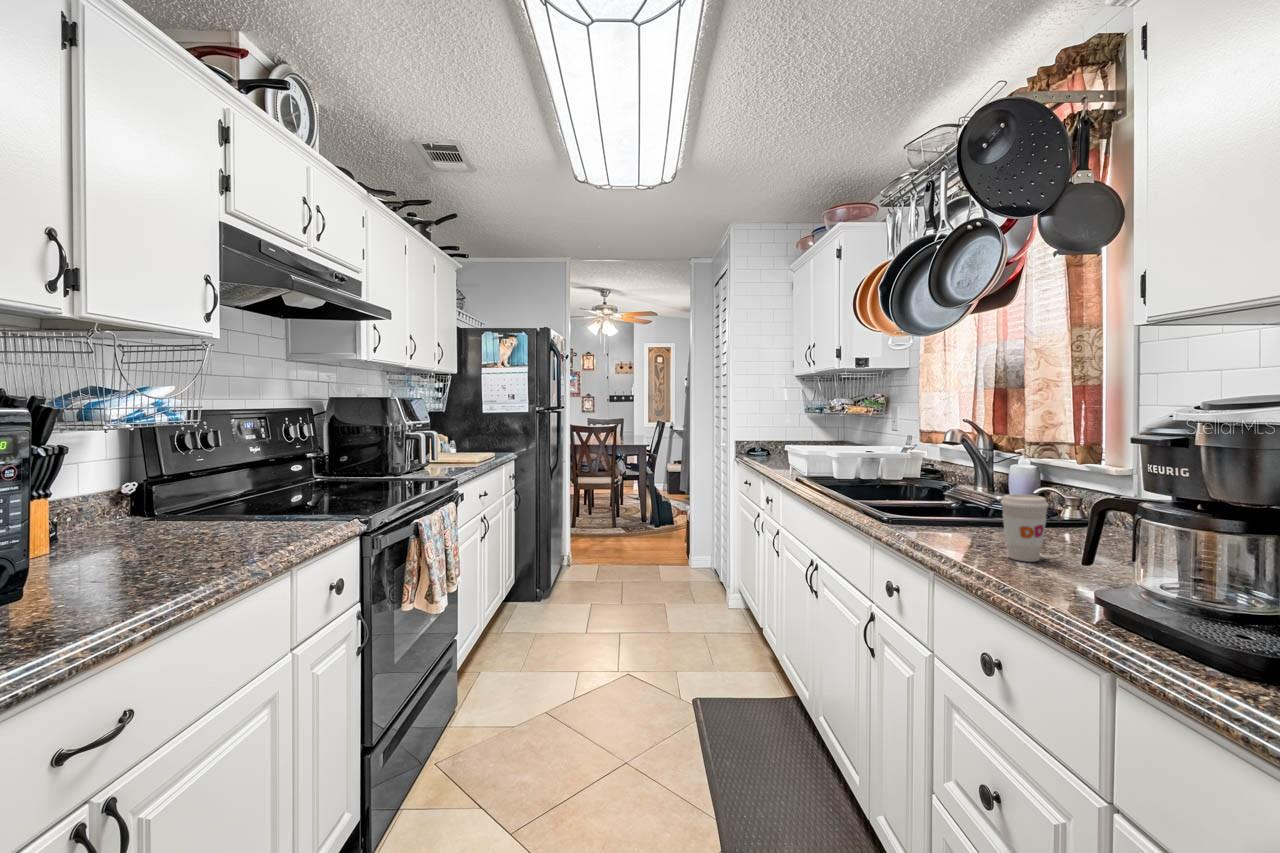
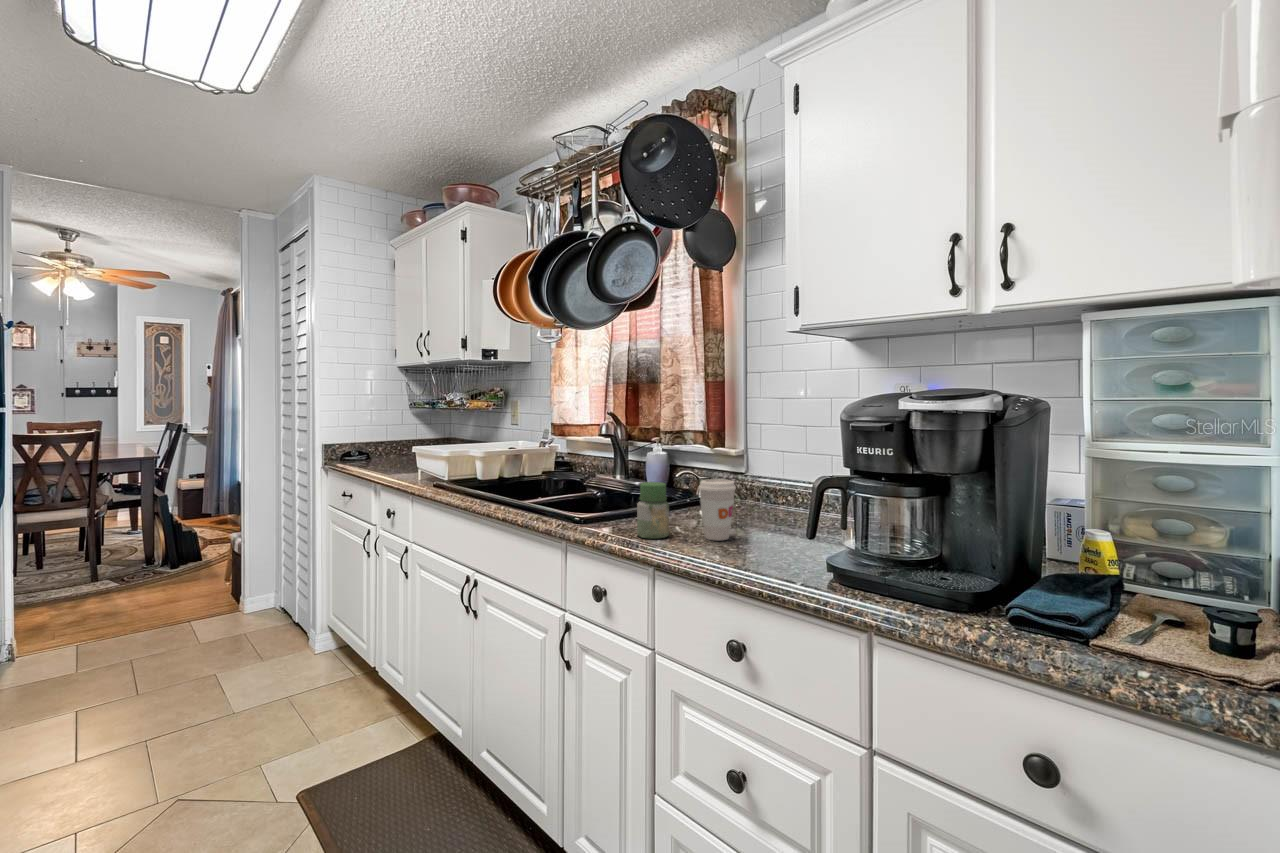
jar: none [931,491,968,549] -> present [637,482,669,539]

